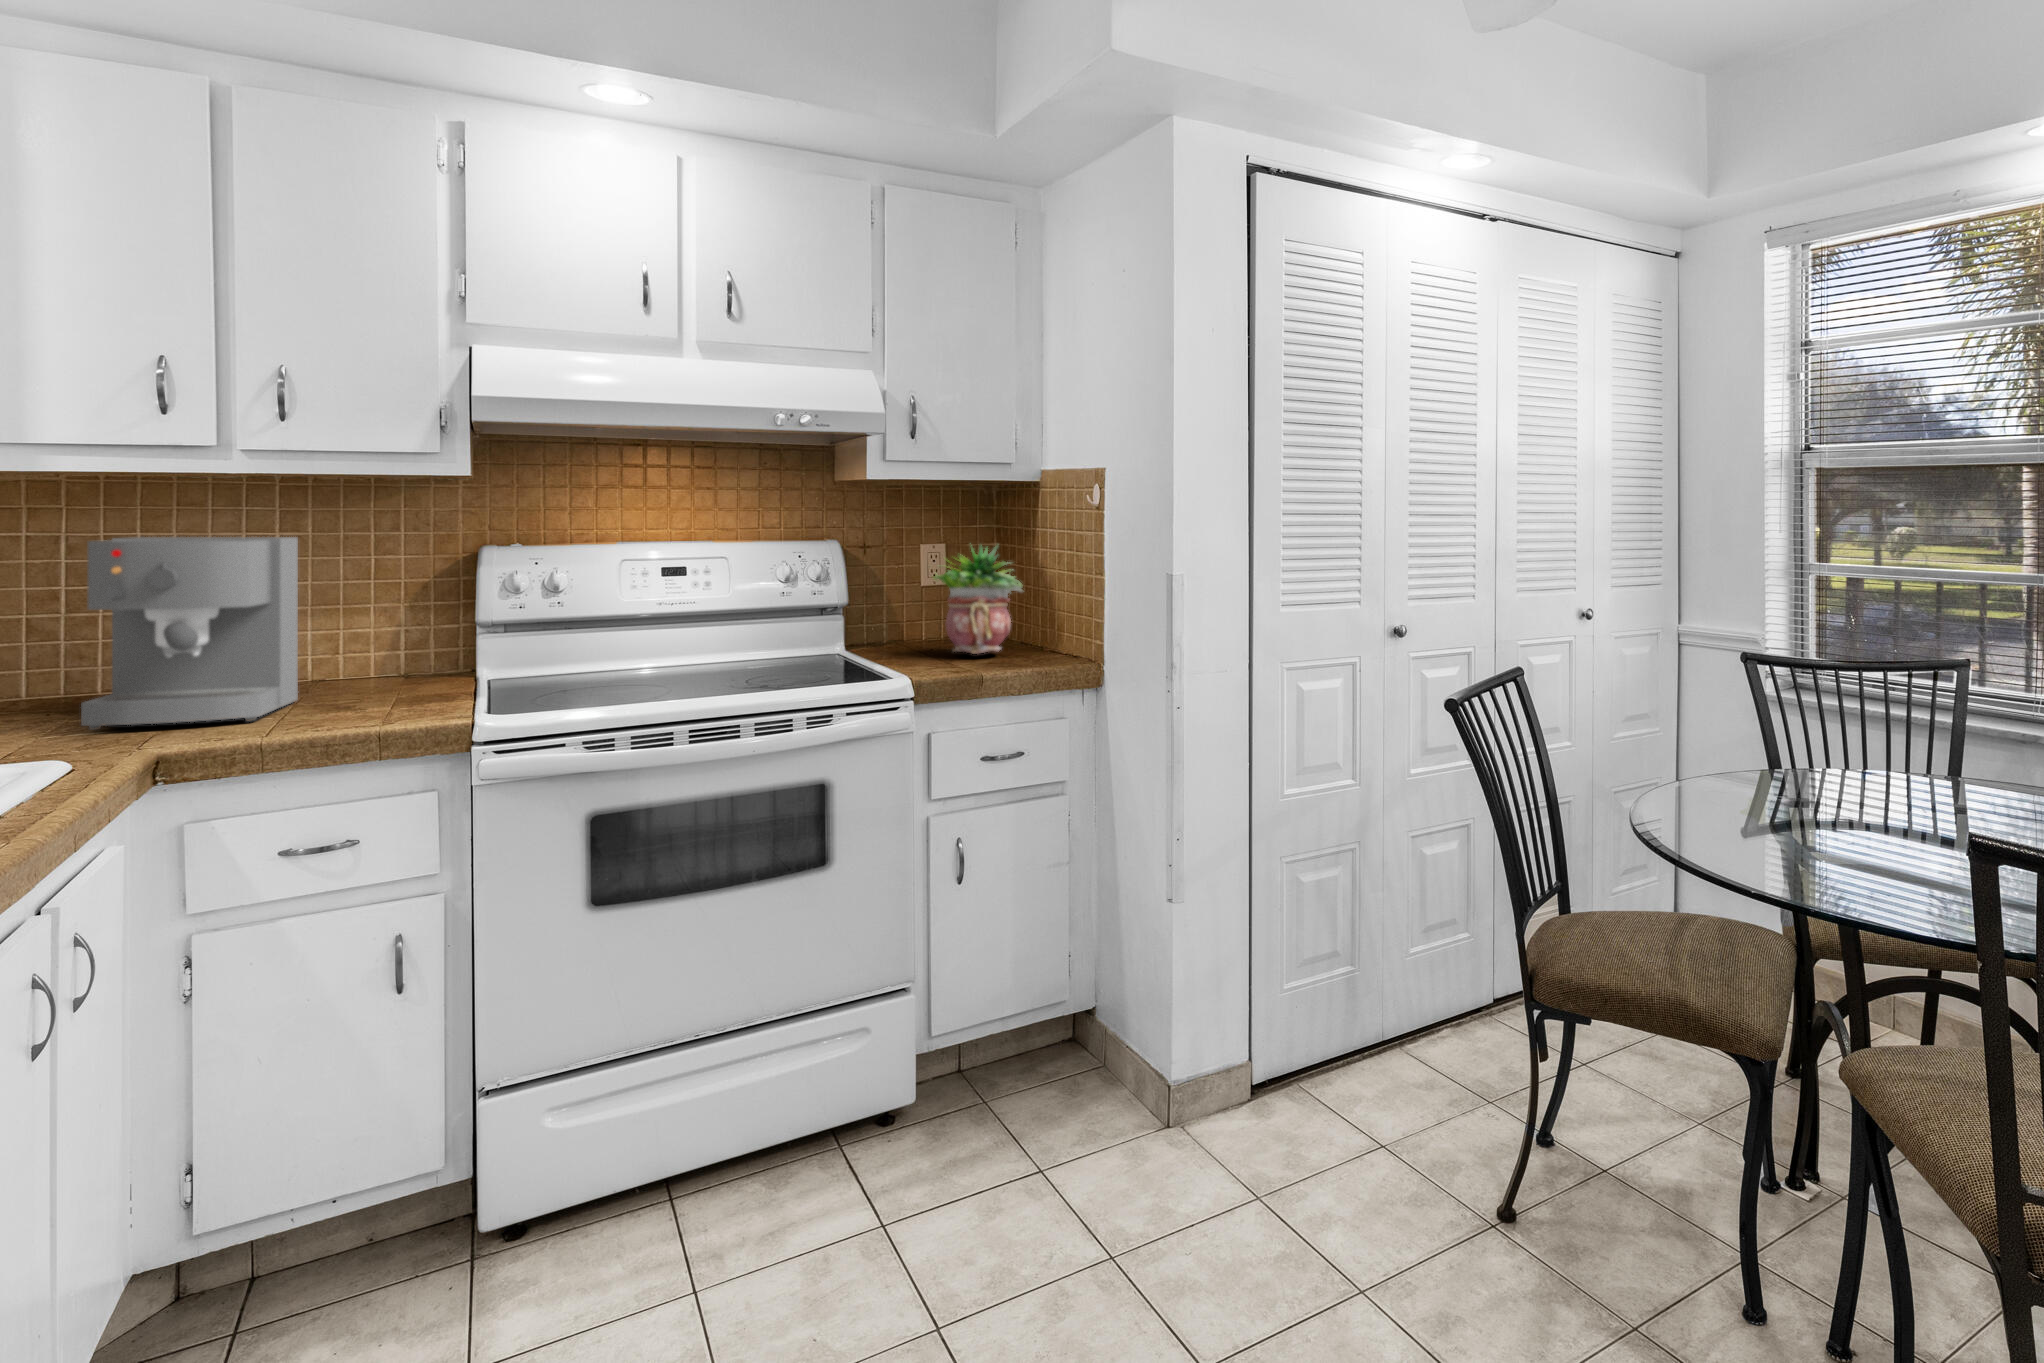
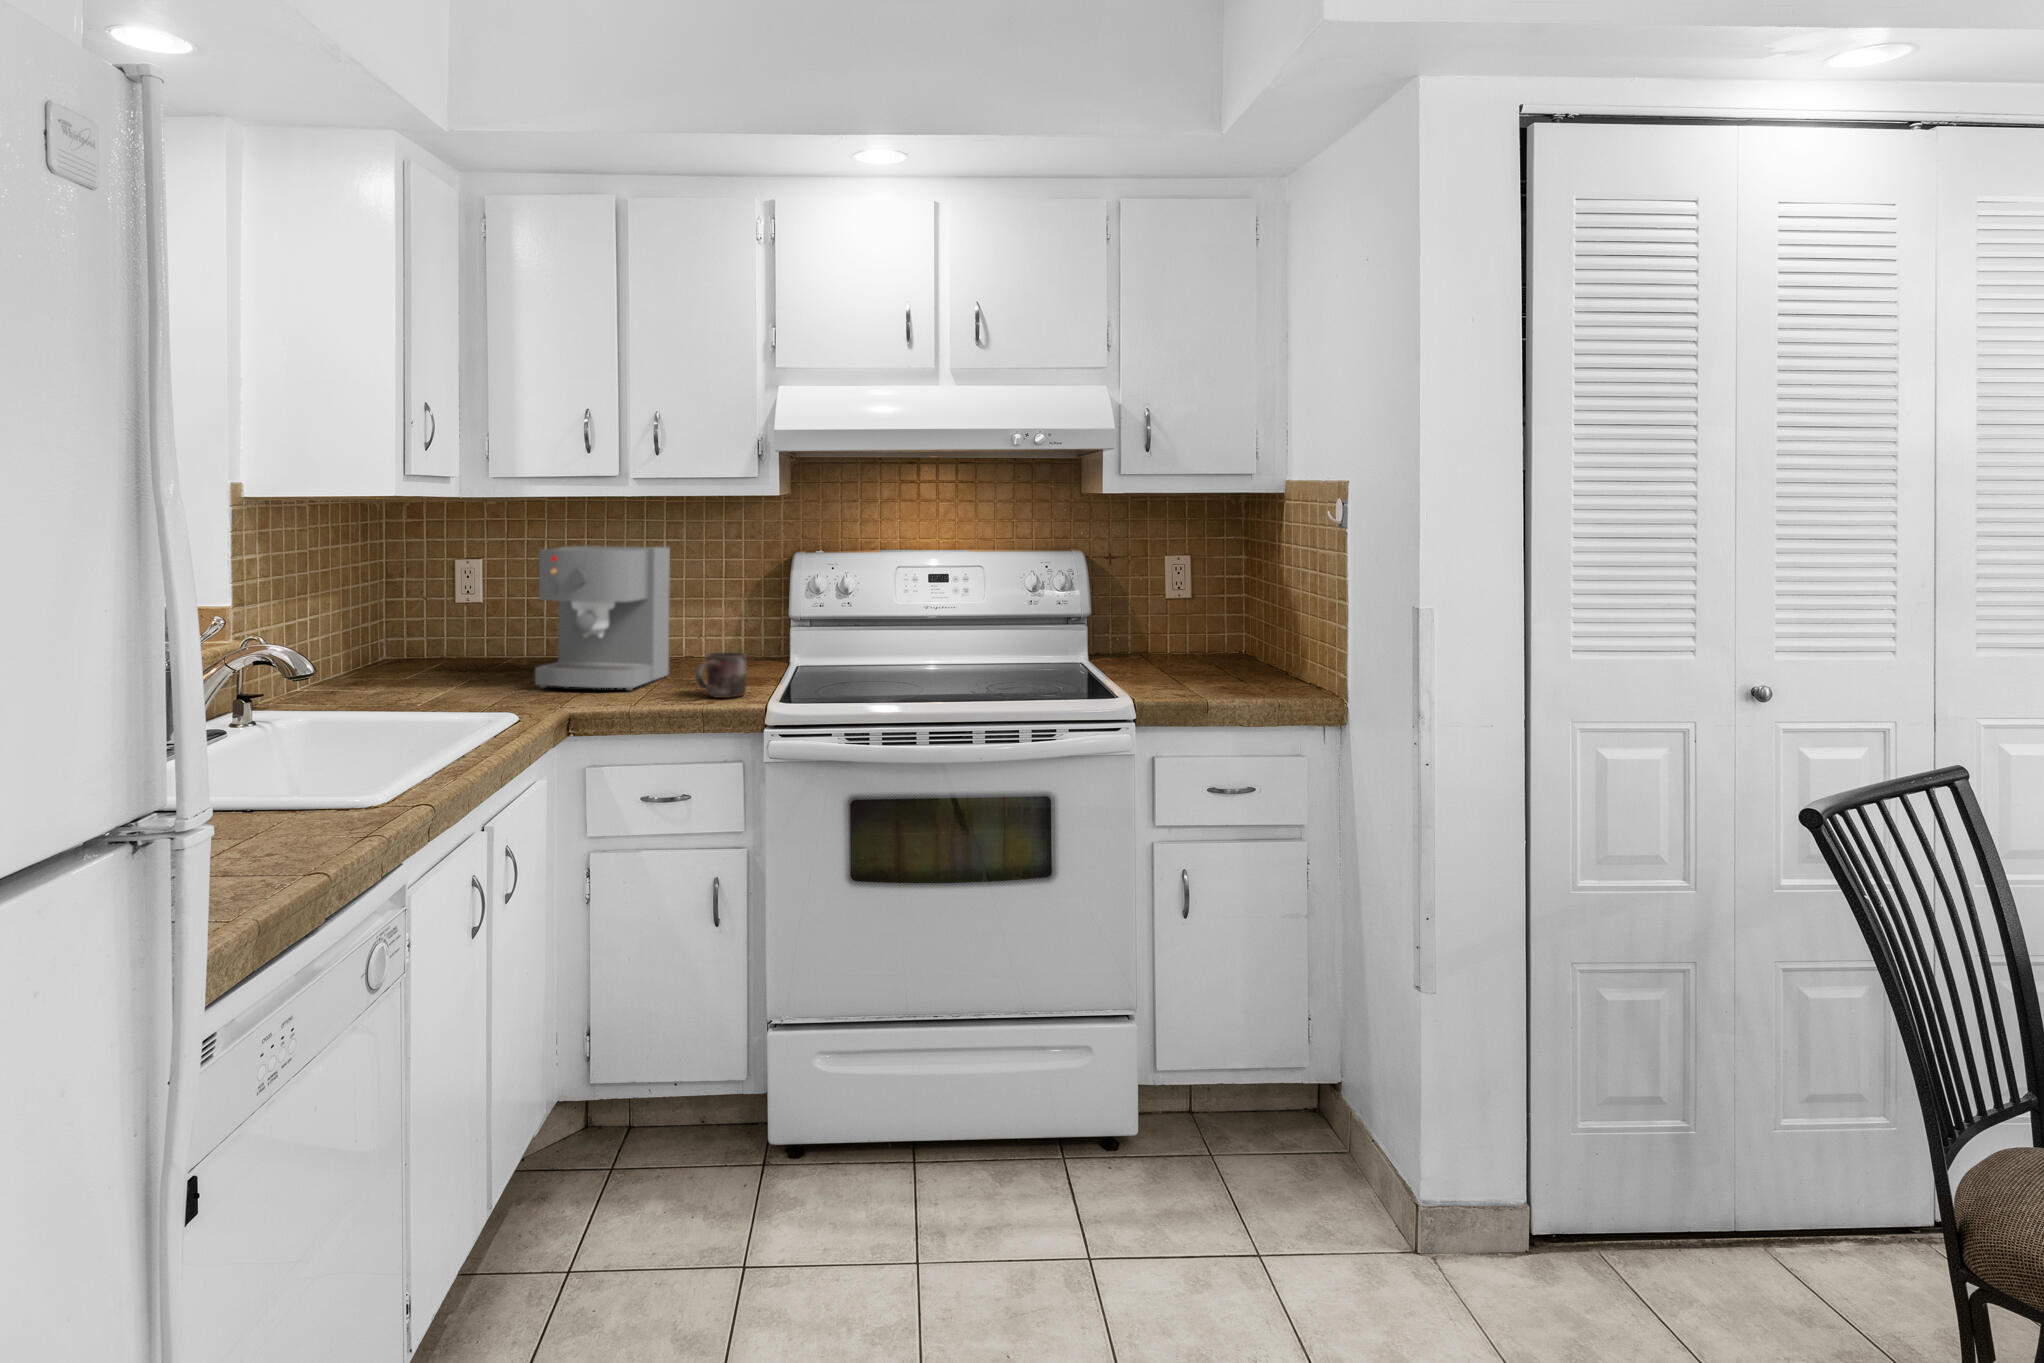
potted plant: present [934,545,1022,654] -> none [1169,559,1266,676]
mug: none [369,662,439,718] -> present [696,652,747,698]

